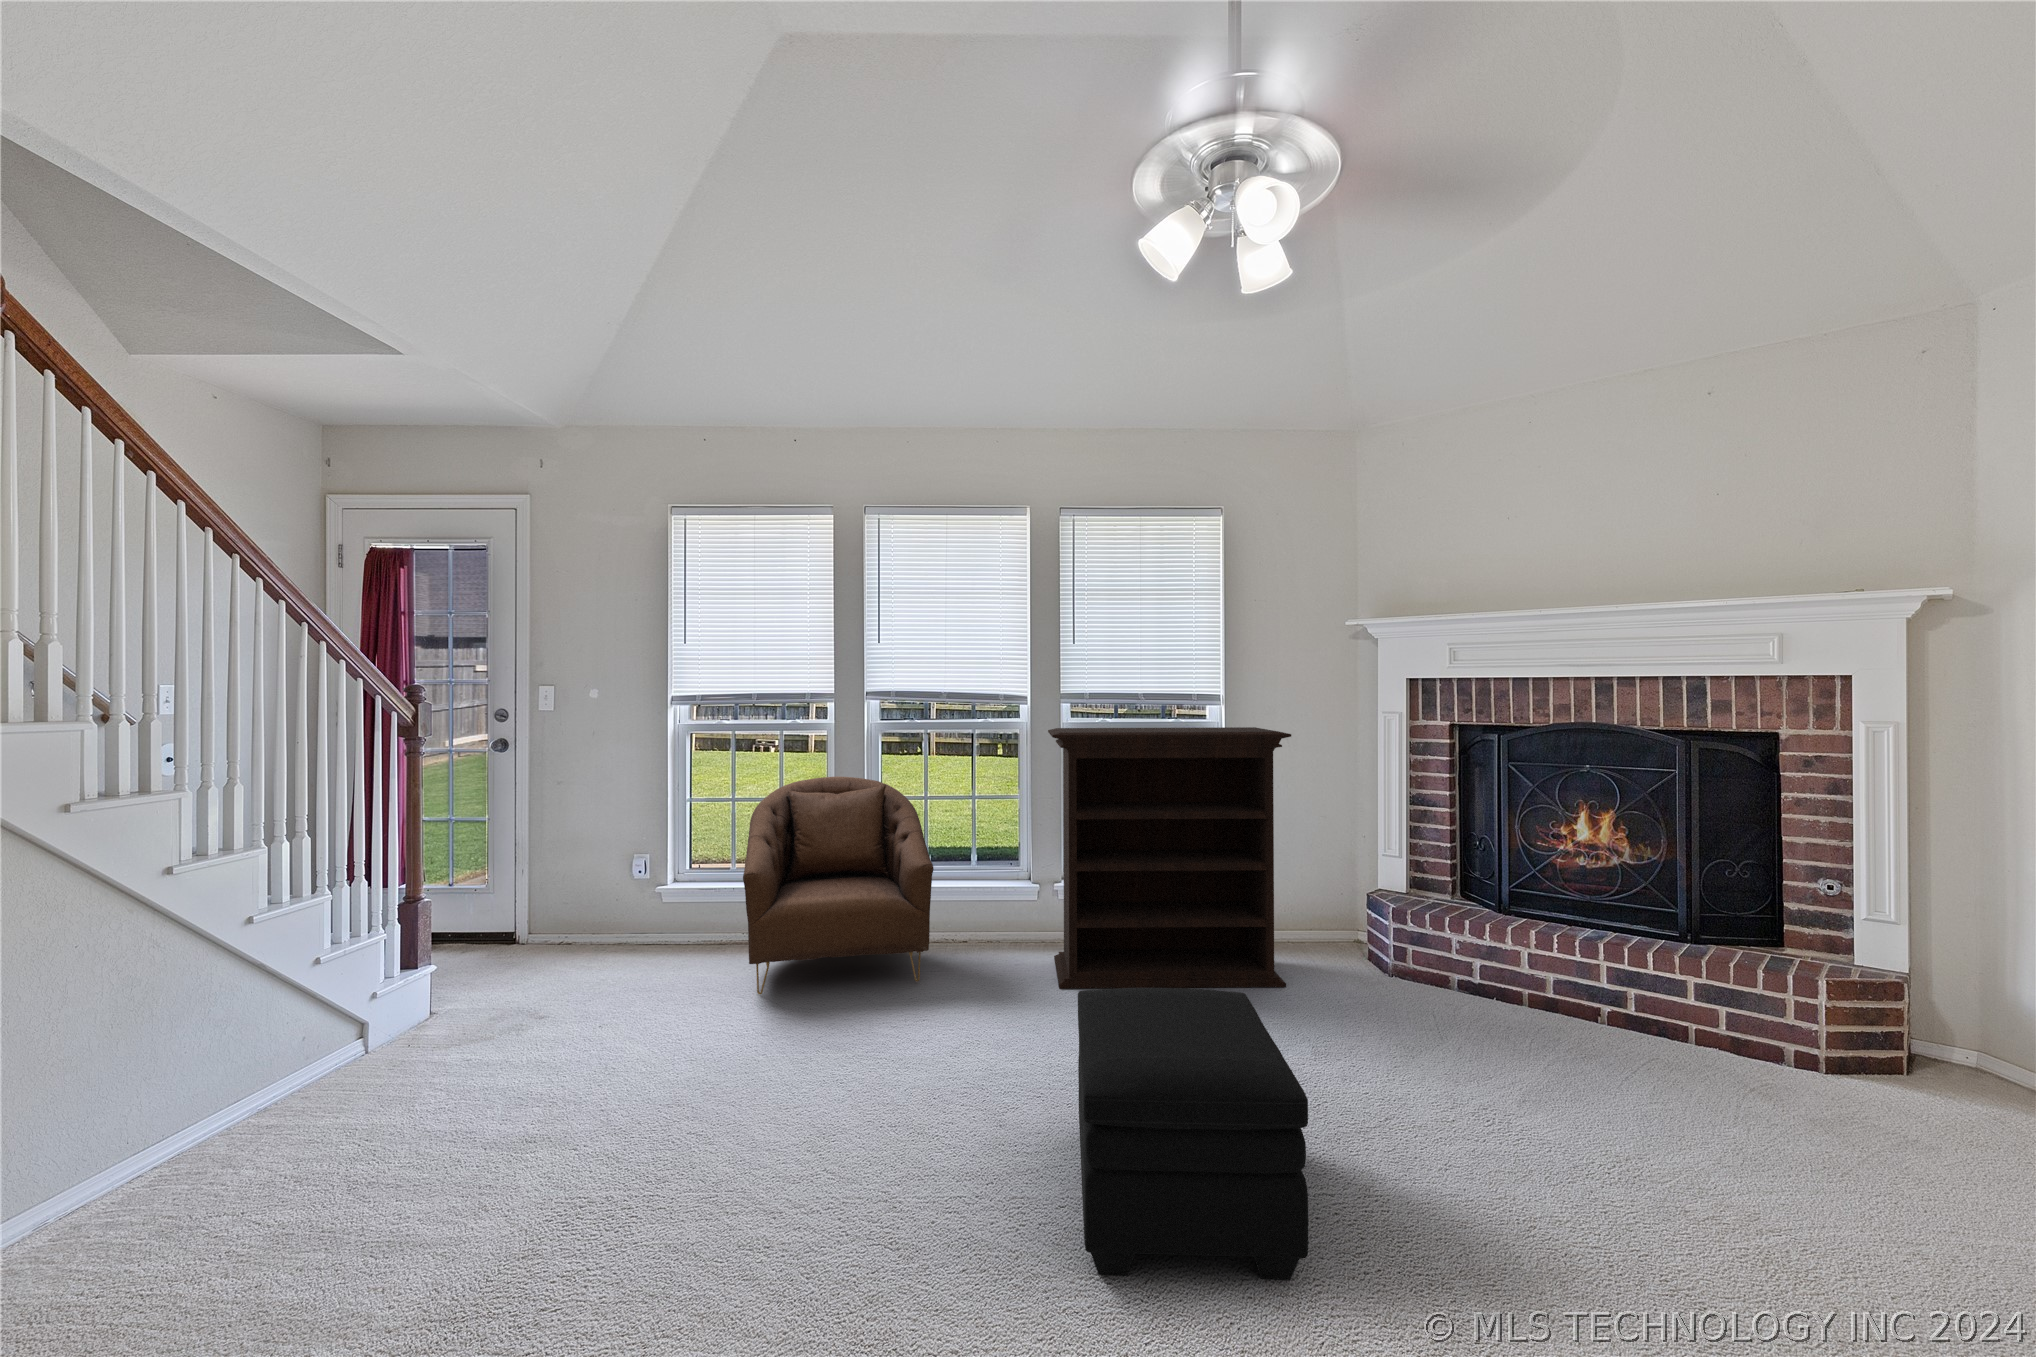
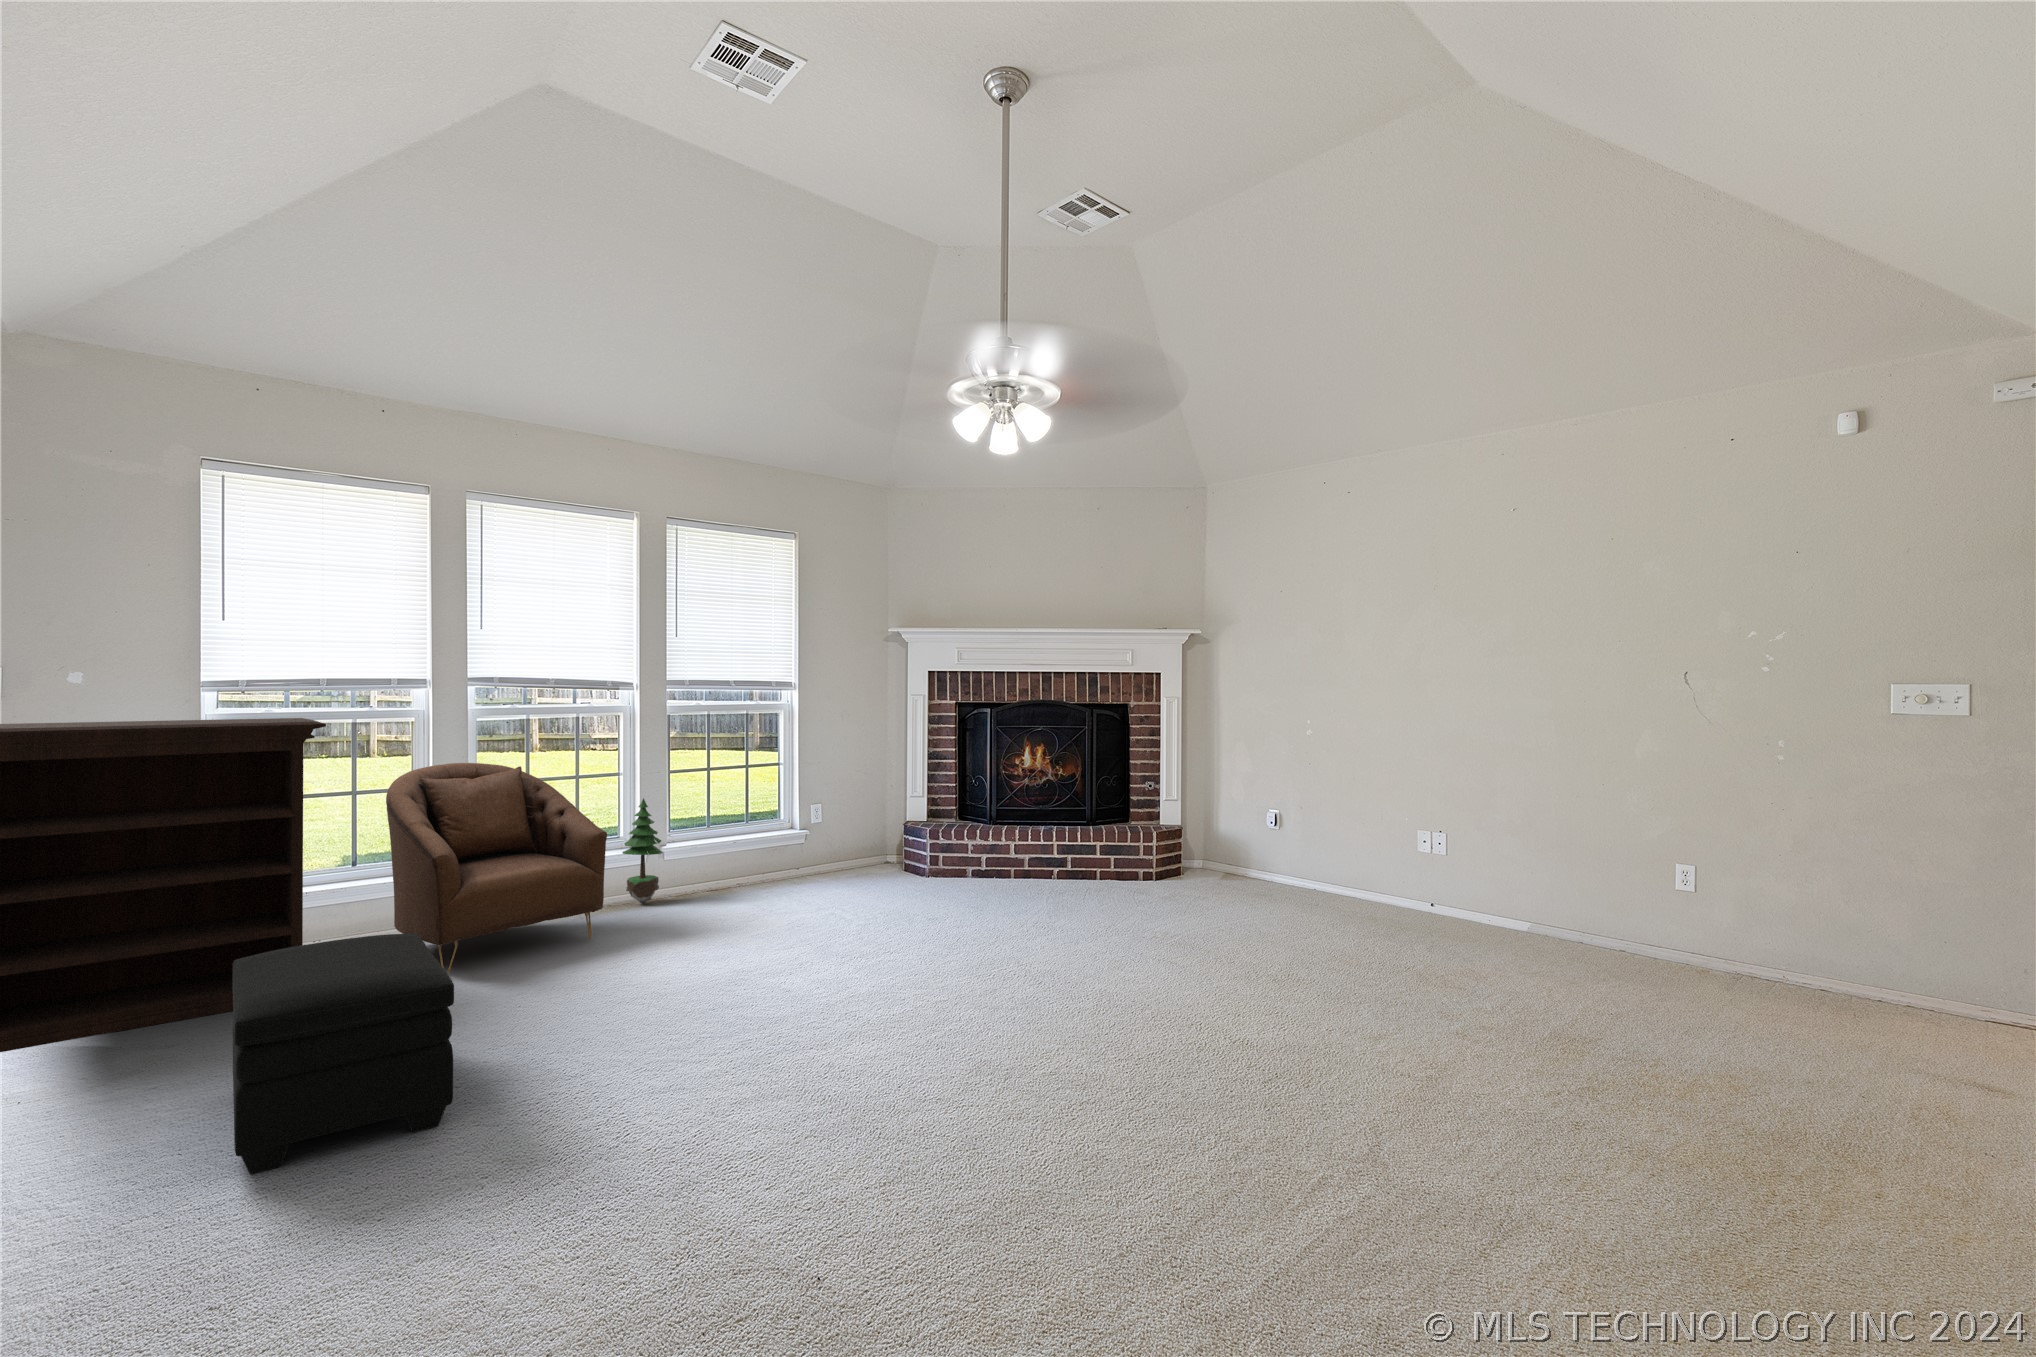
bookshelf: present [1048,727,1291,989] -> present [0,718,326,1052]
potted tree: none [1001,826,1044,946] -> present [622,798,662,904]
ottoman: present [1078,988,1308,1280] -> present [233,934,454,1174]

